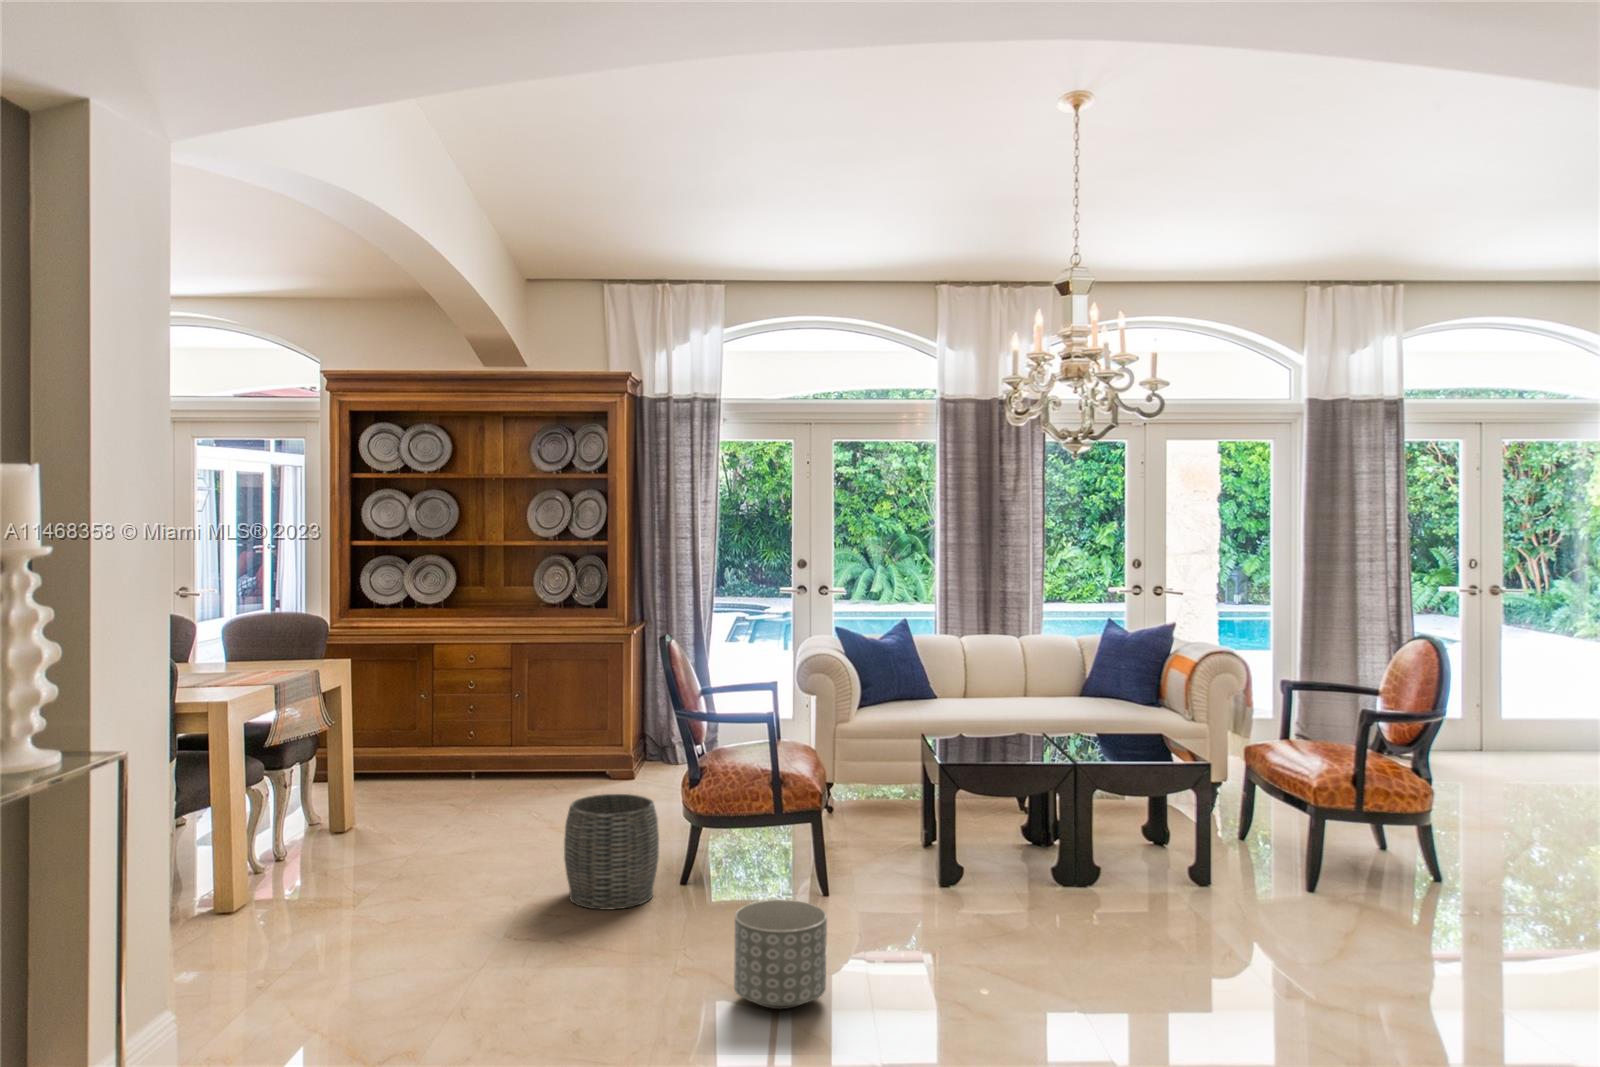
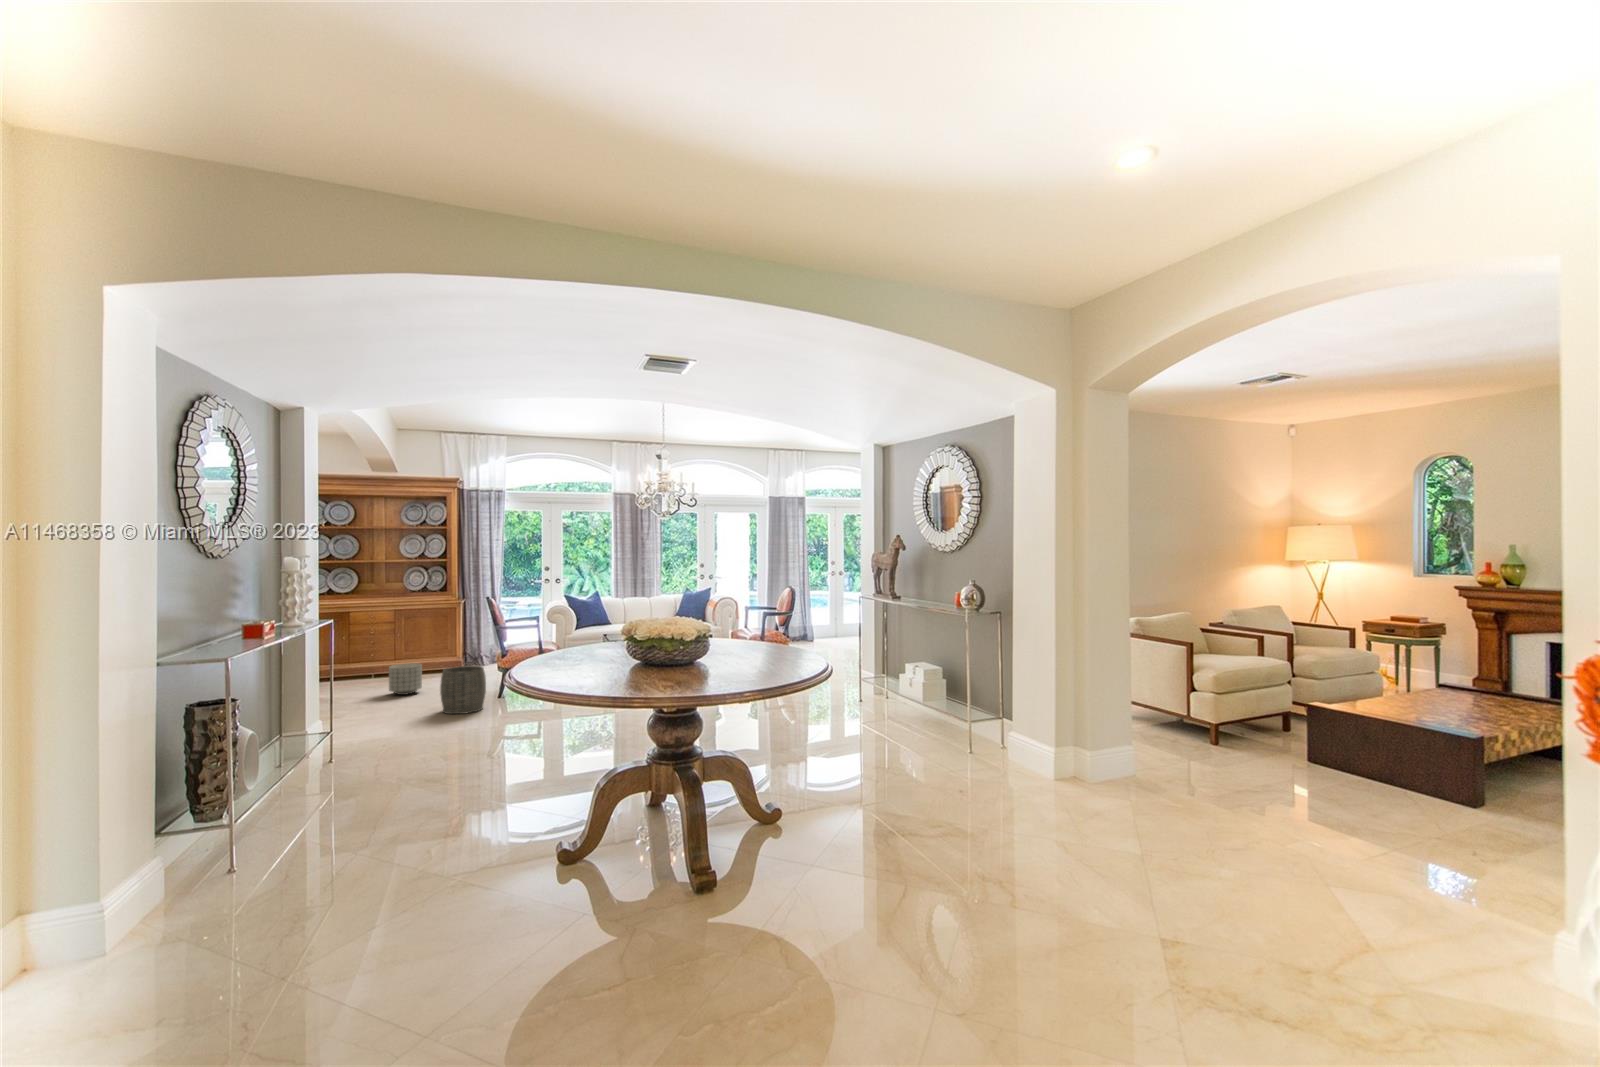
planter: present [734,900,827,1009] -> present [389,663,422,695]

